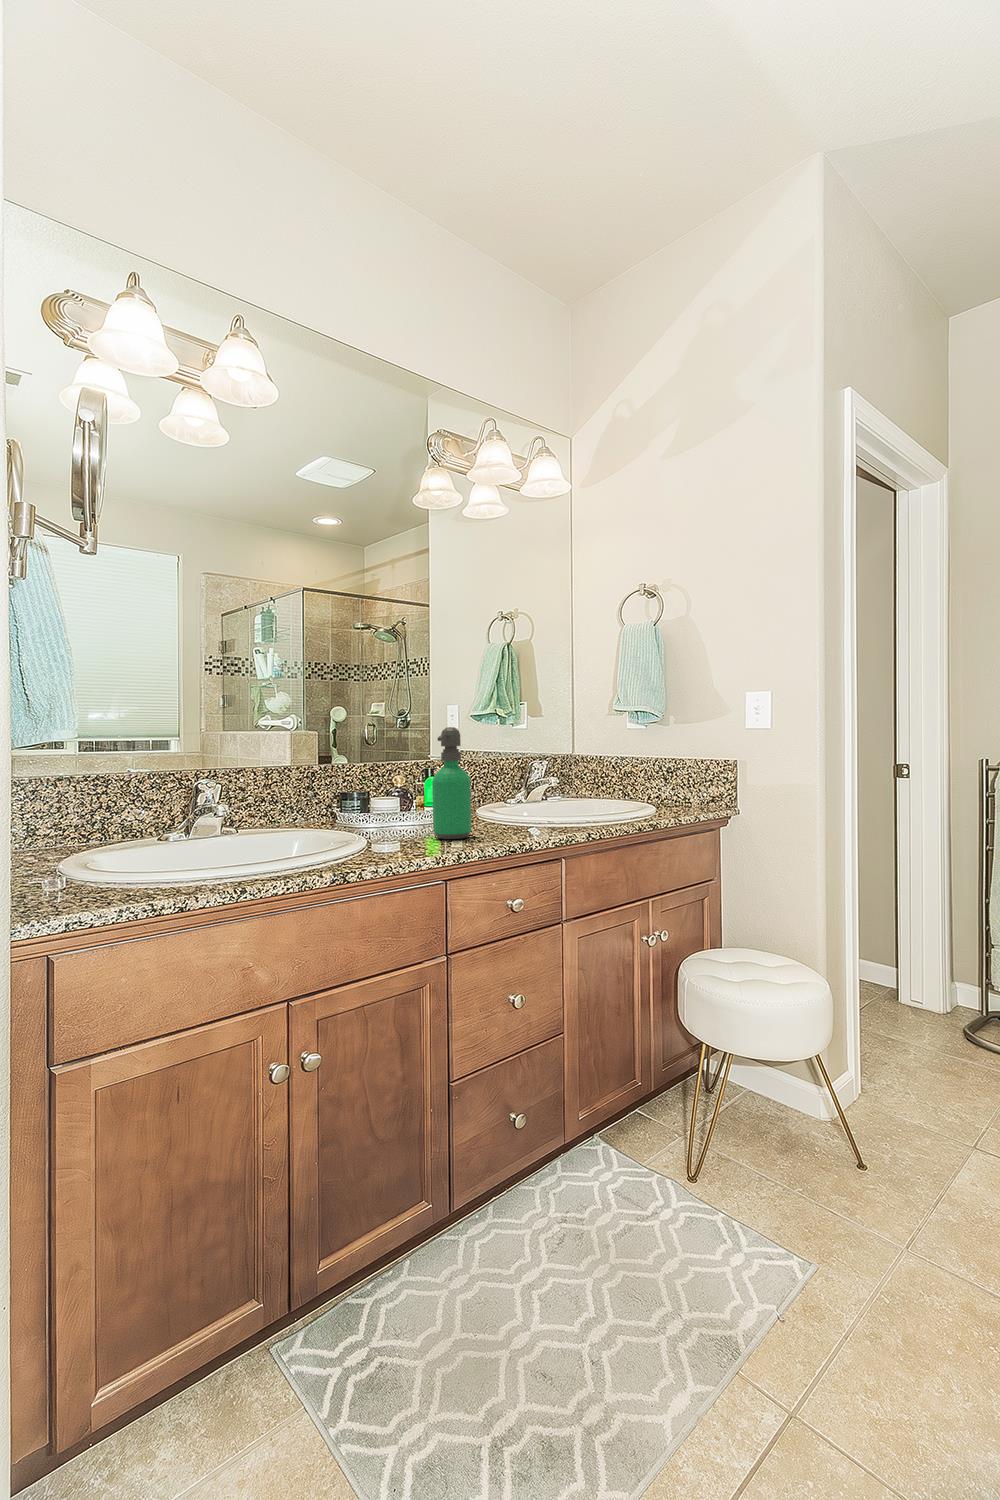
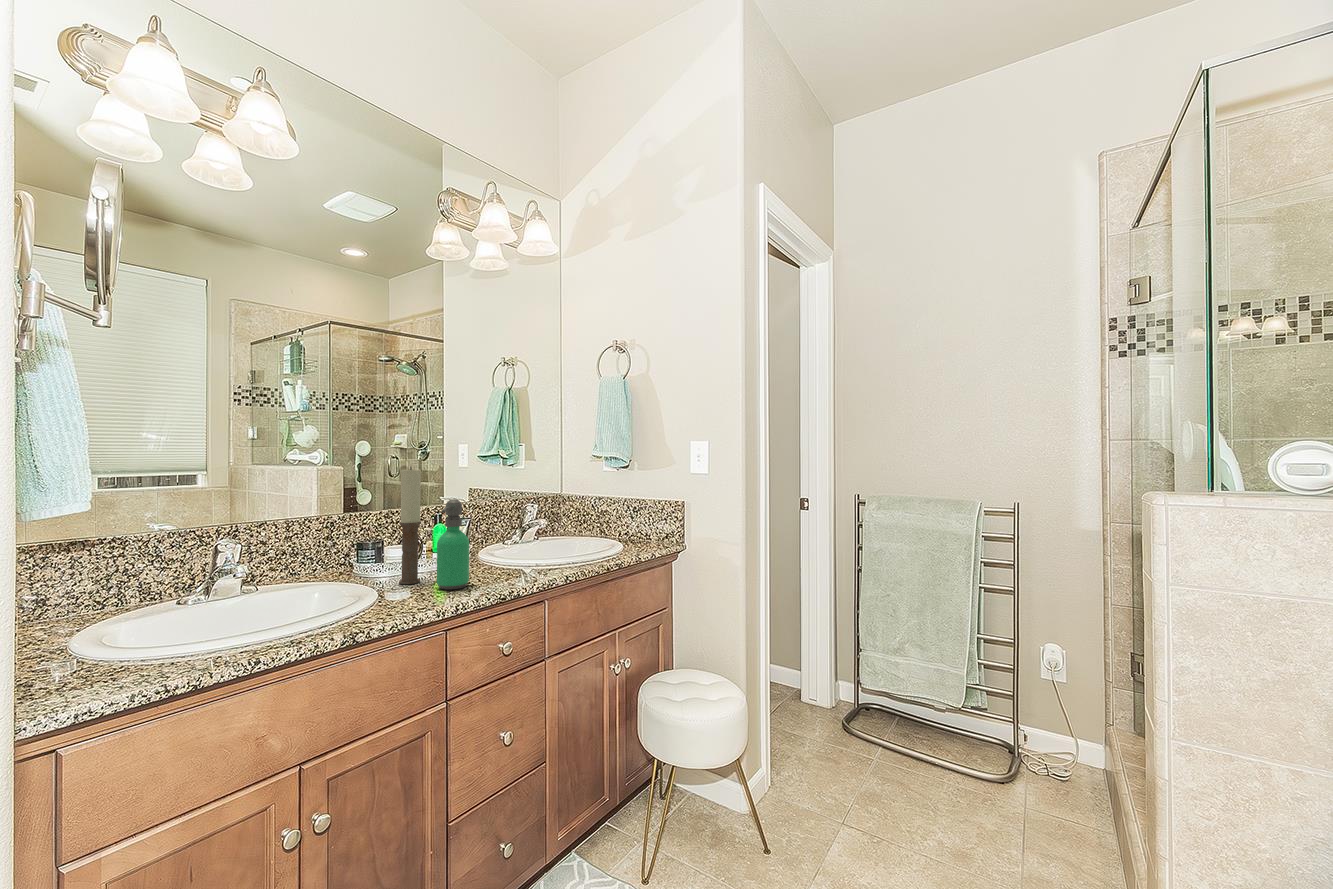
candle: none [387,691,413,835] -> present [399,467,421,584]

